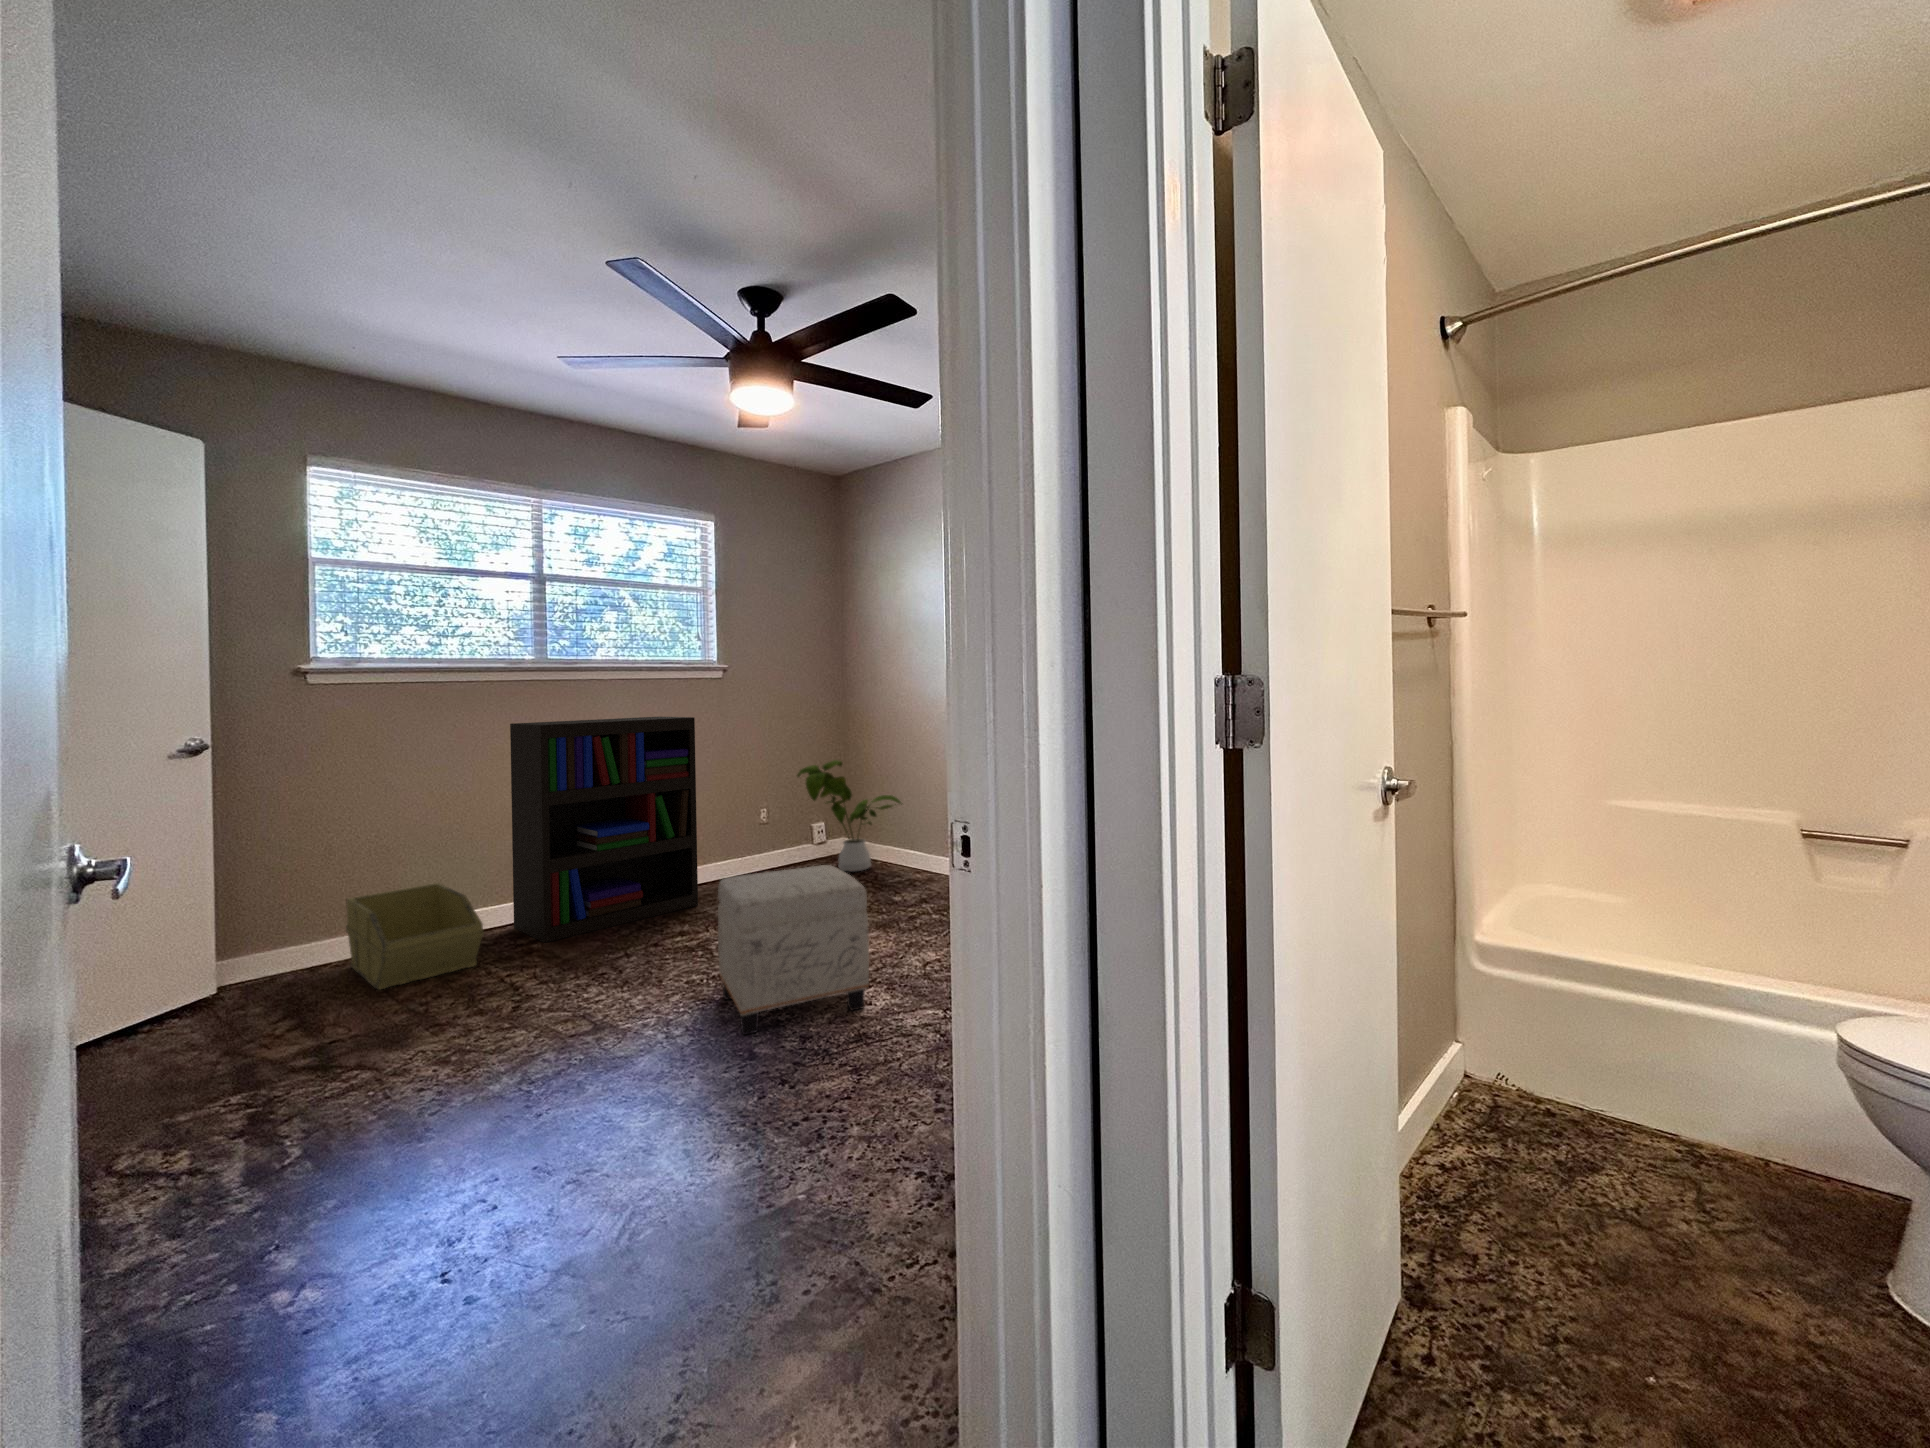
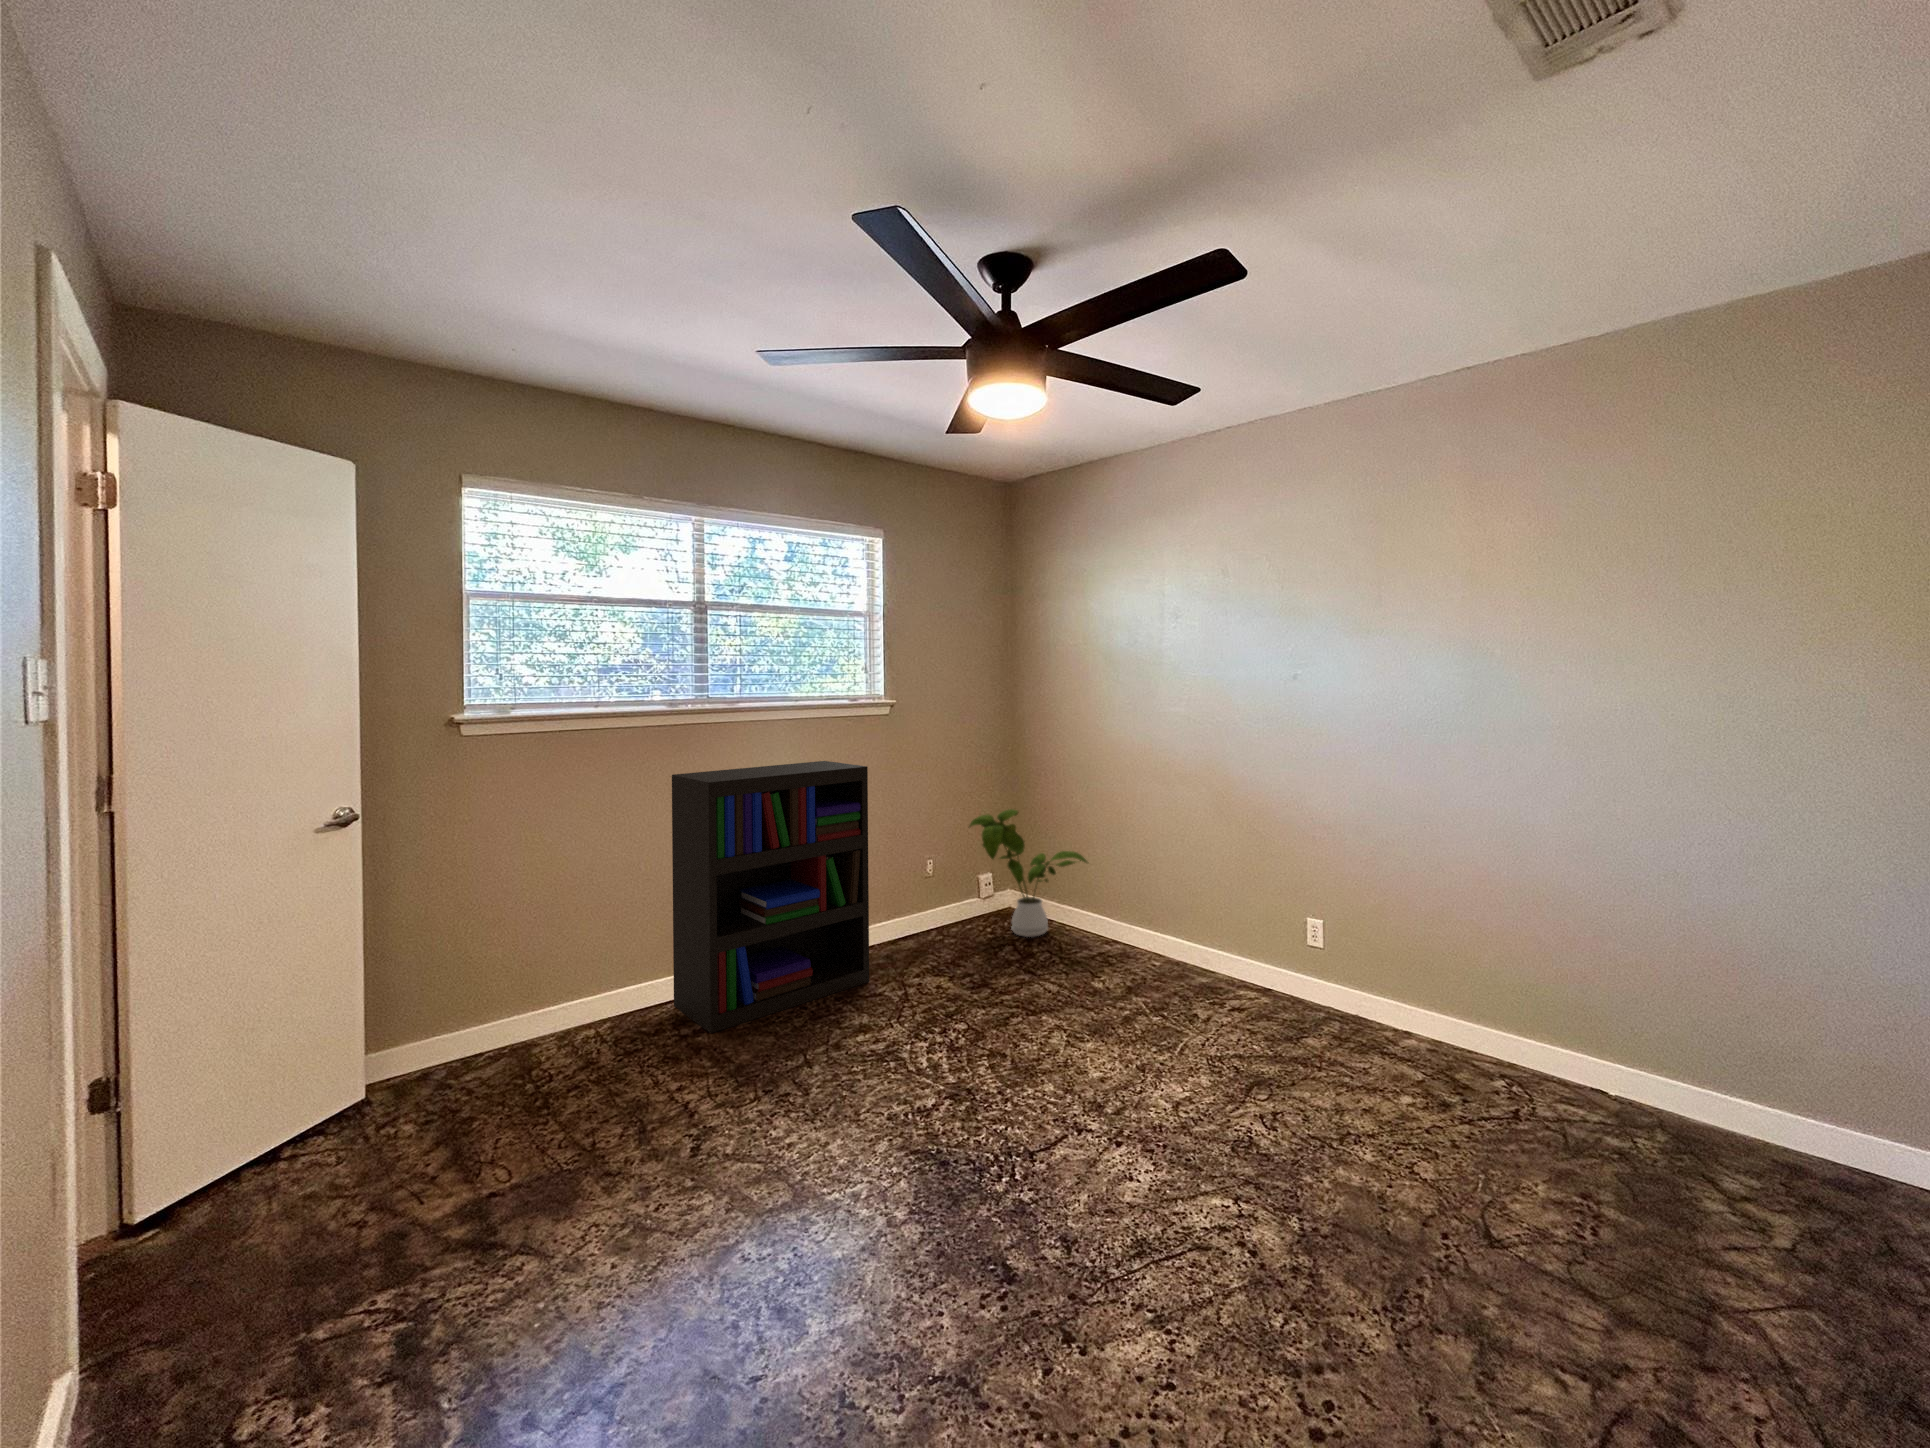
ottoman: present [718,865,869,1035] -> none [934,981,1135,1232]
storage bin: present [346,883,484,990] -> none [501,958,651,1103]

